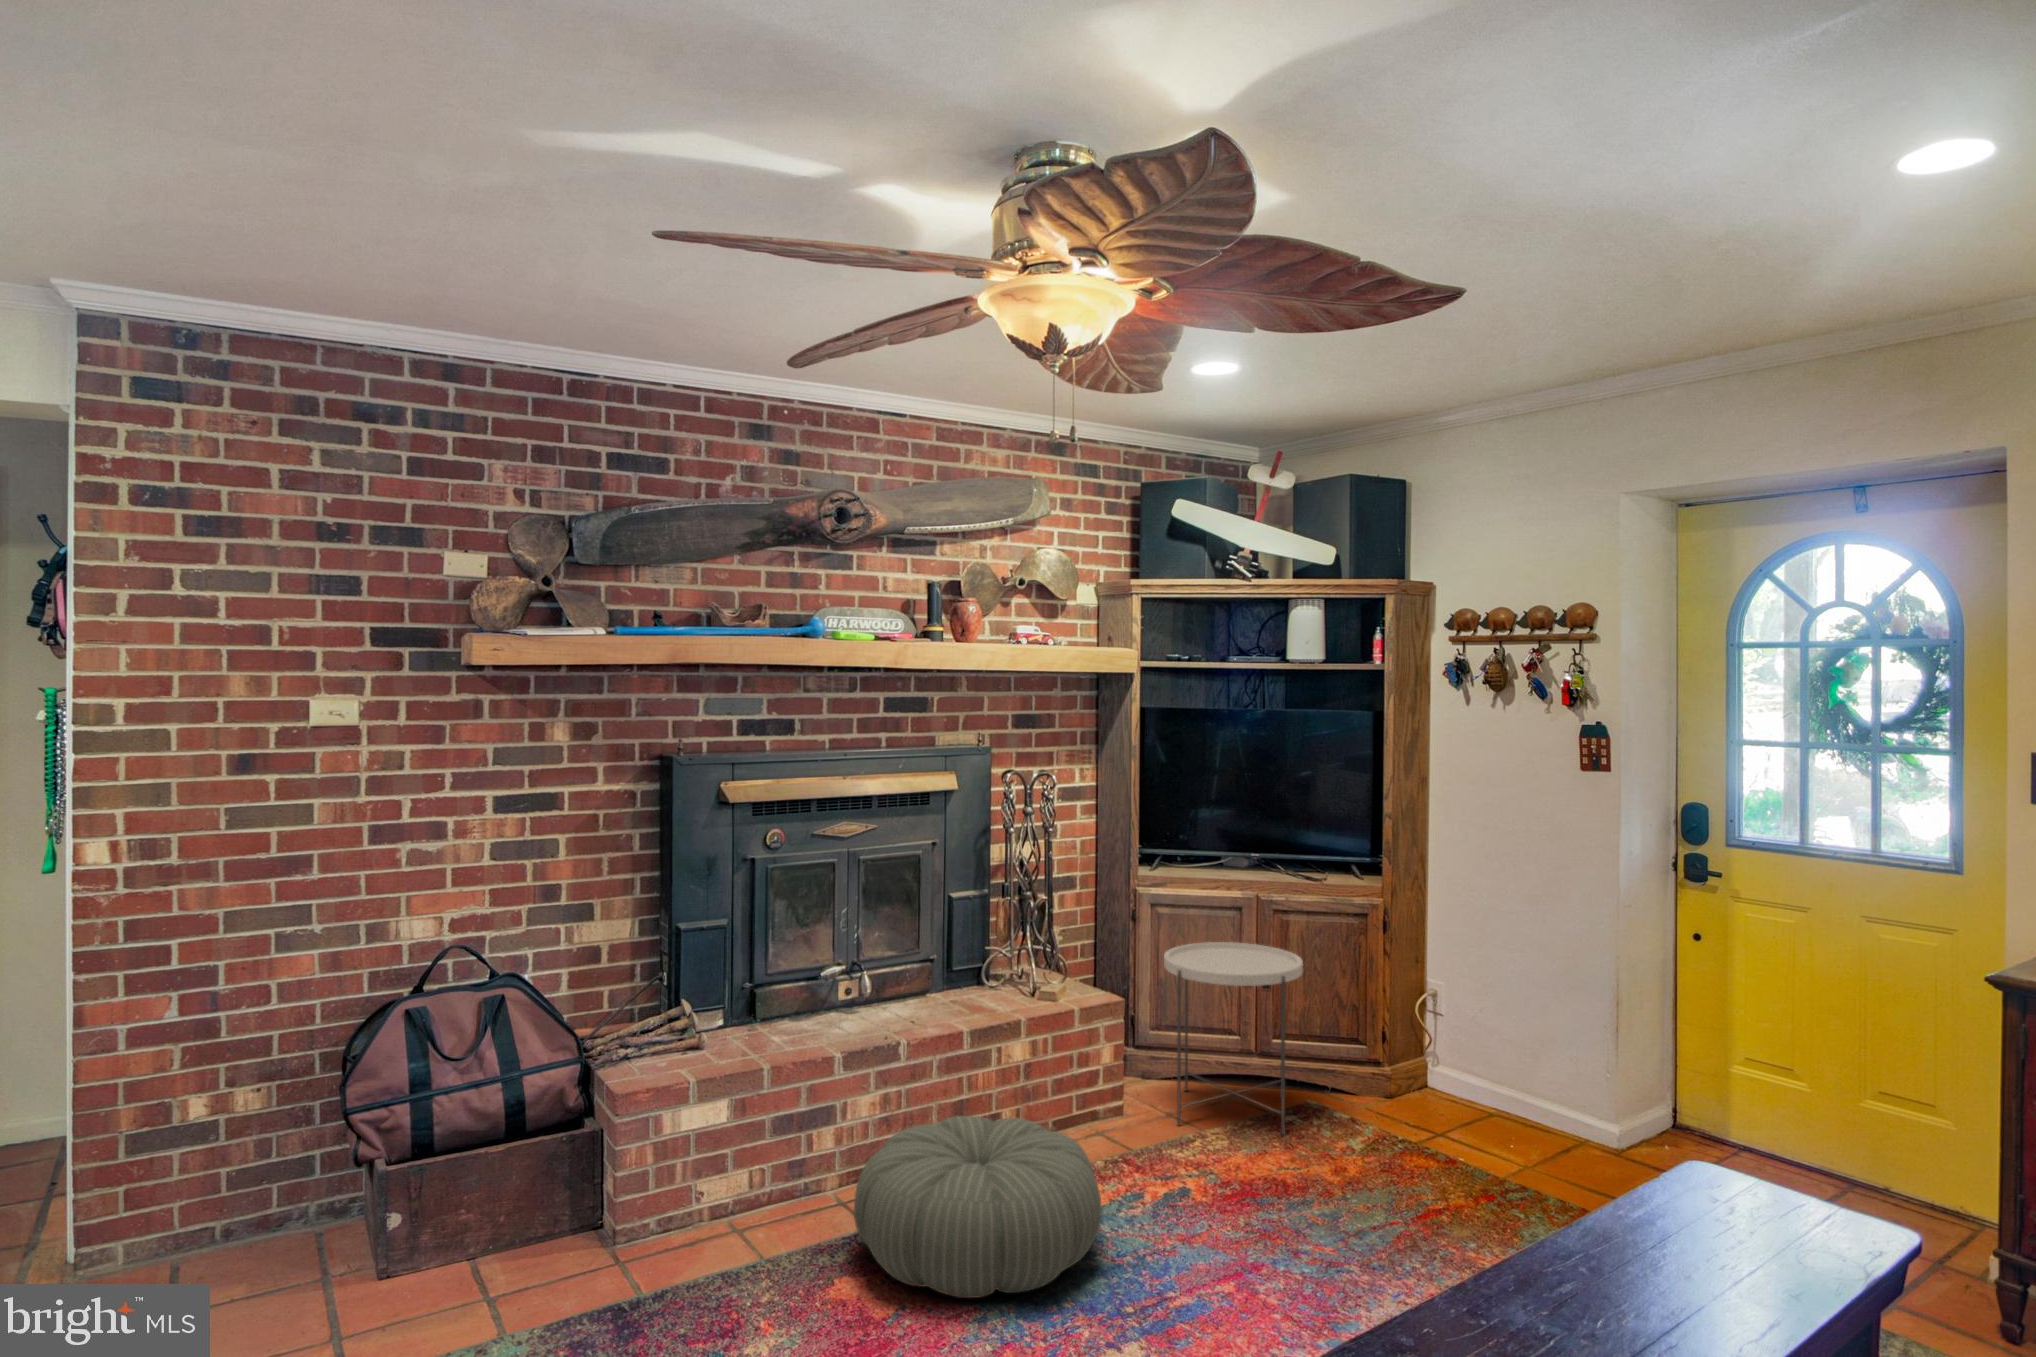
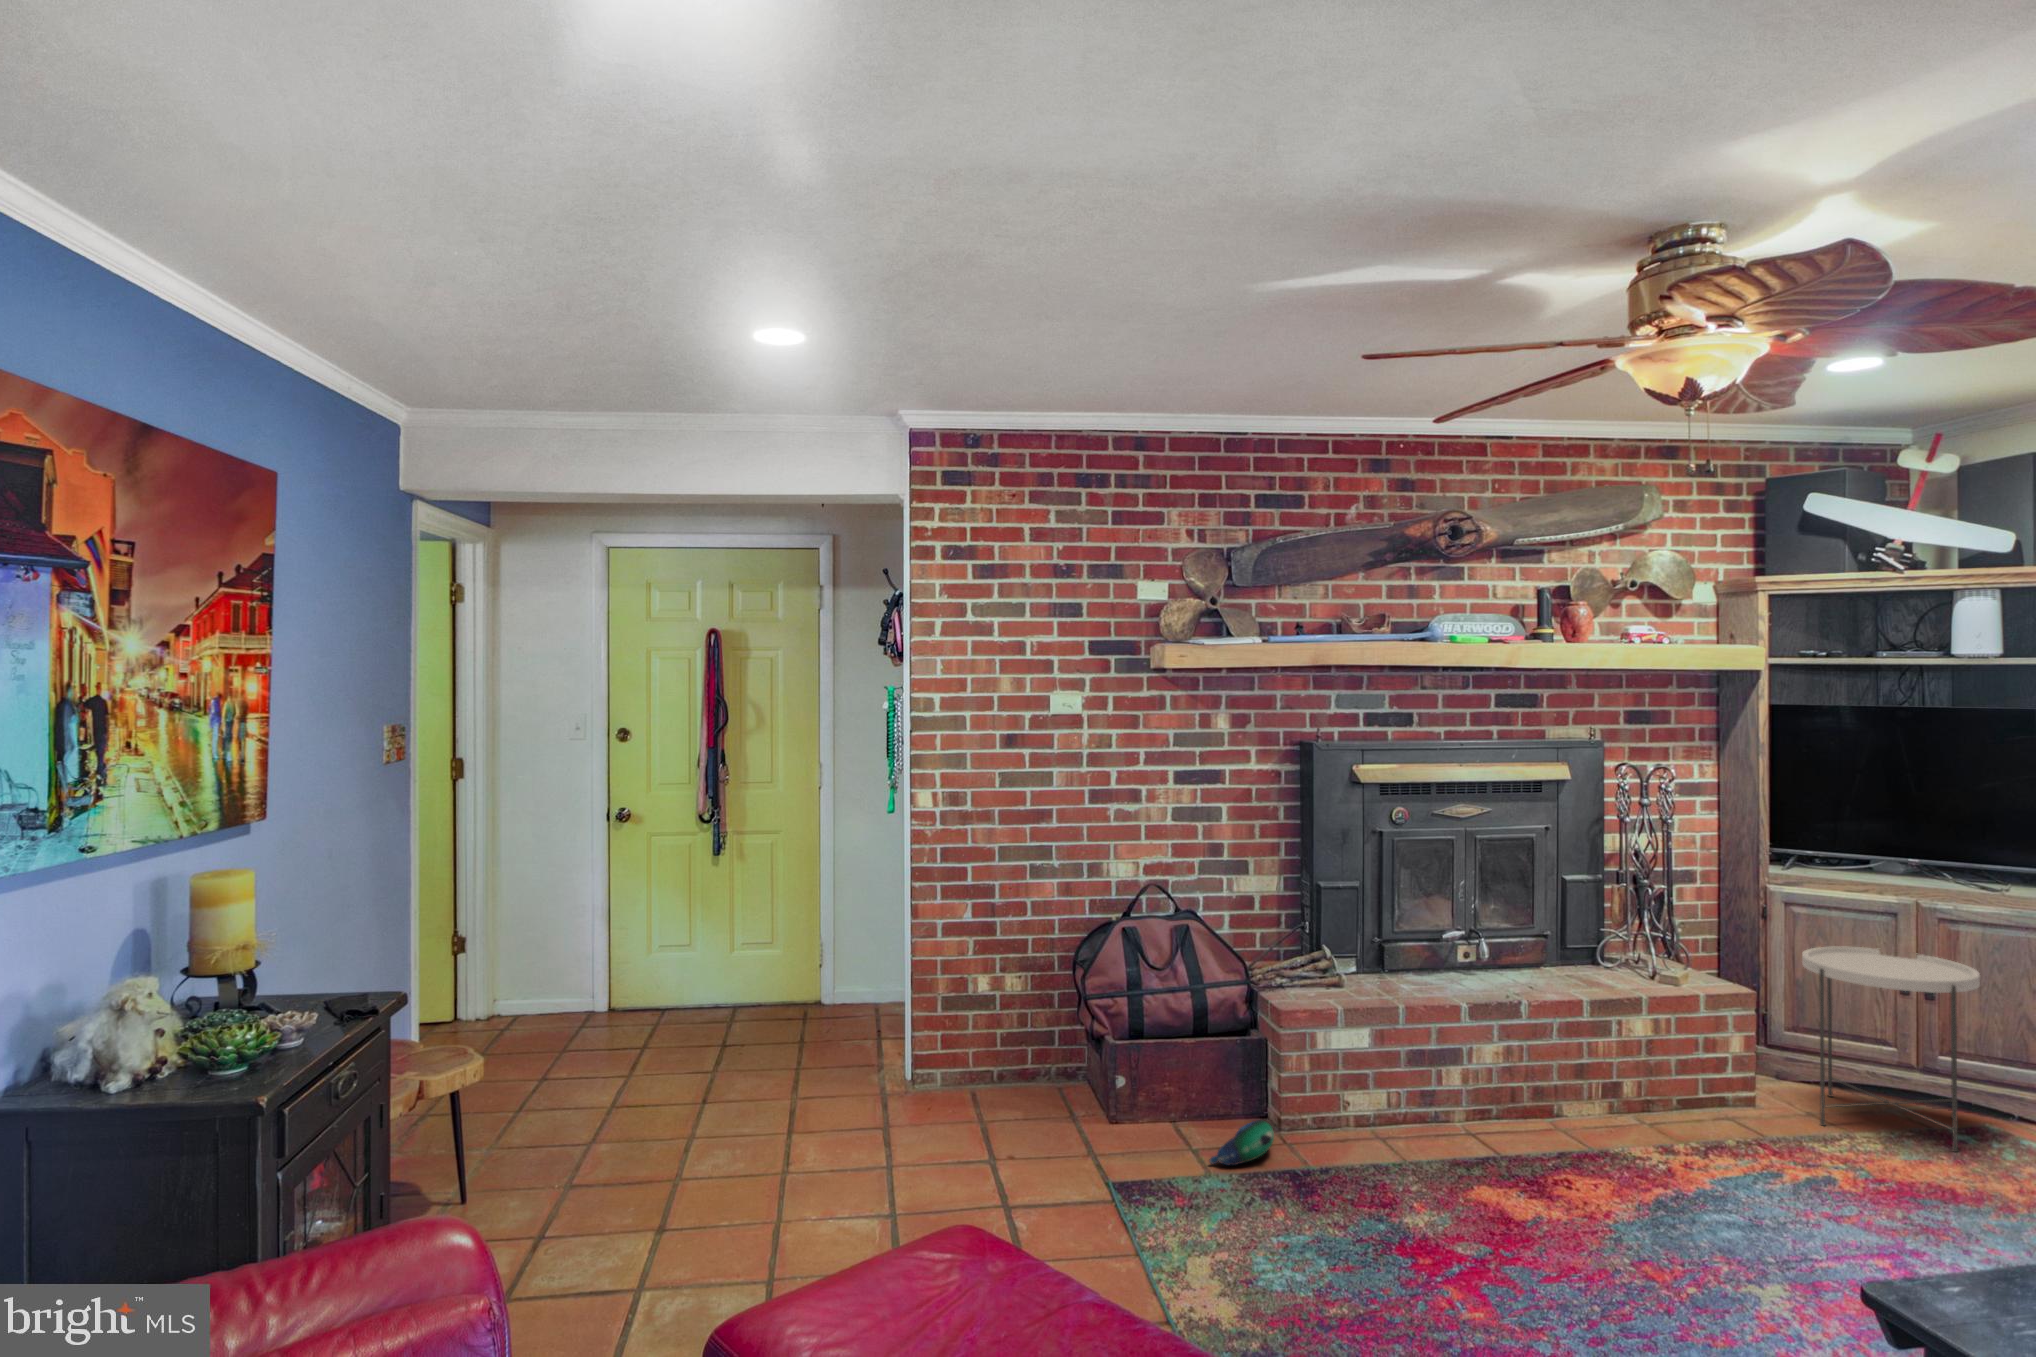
pouf: present [854,1116,1102,1298] -> none [1488,1072,1740,1229]
plush toy: none [505,1240,600,1318] -> present [1209,1120,1274,1165]

